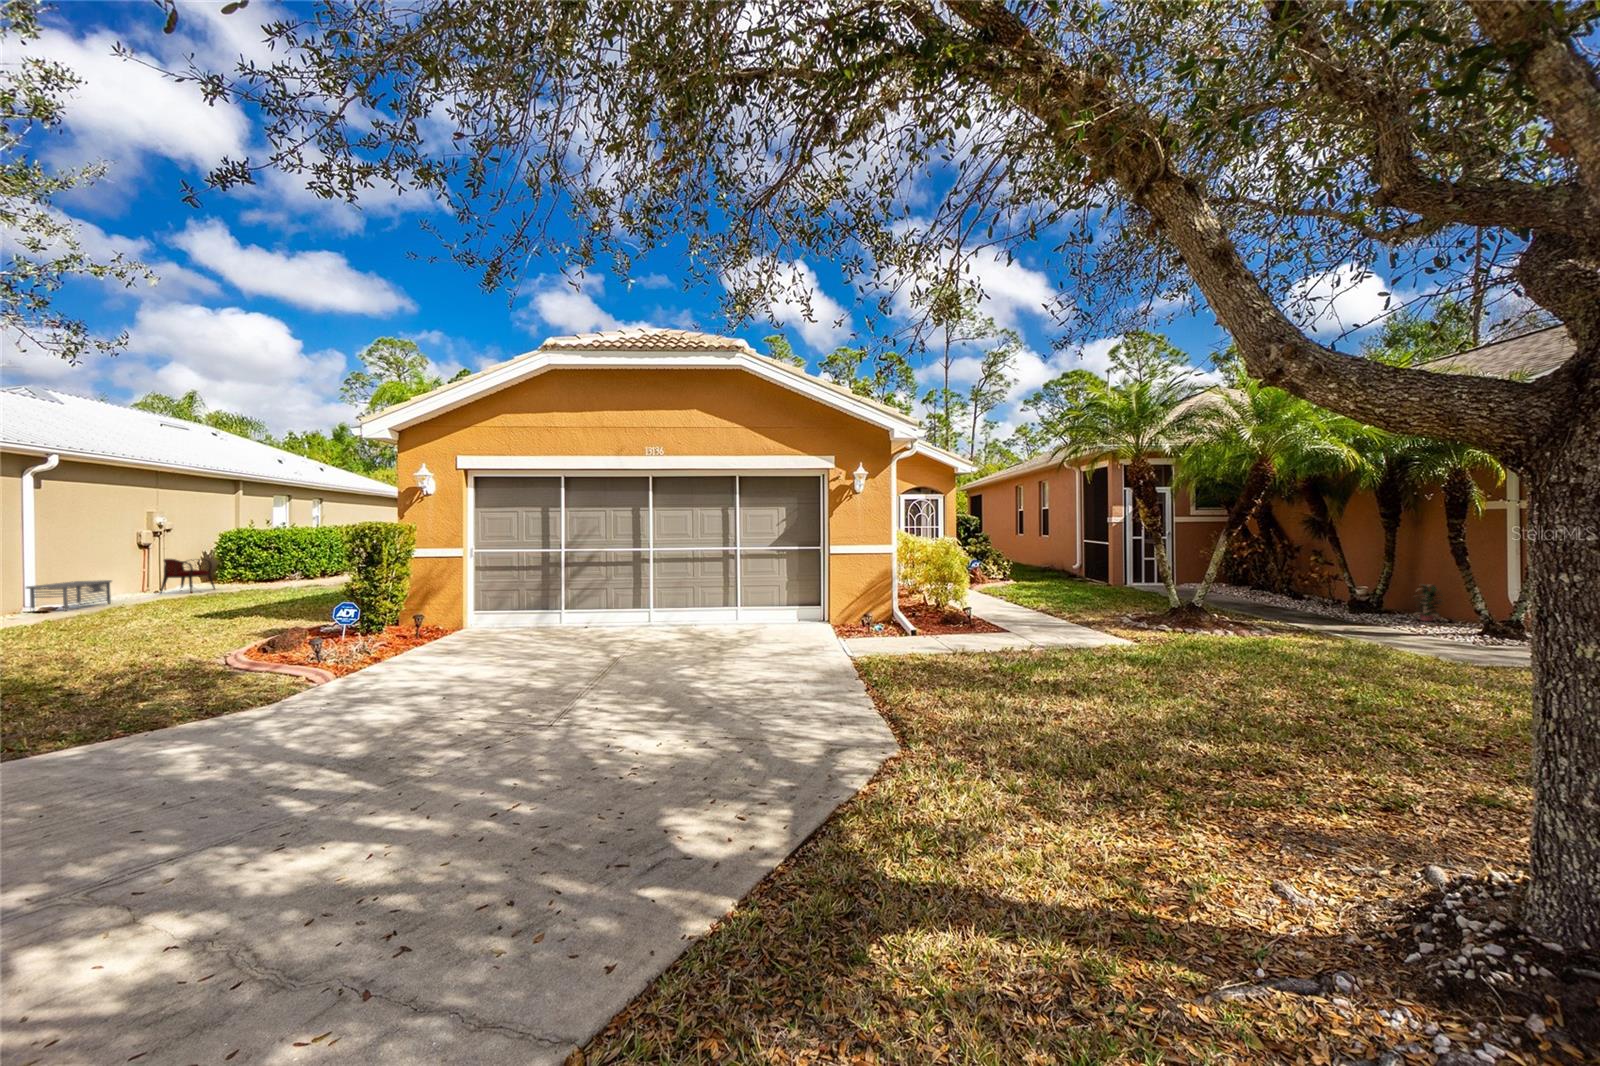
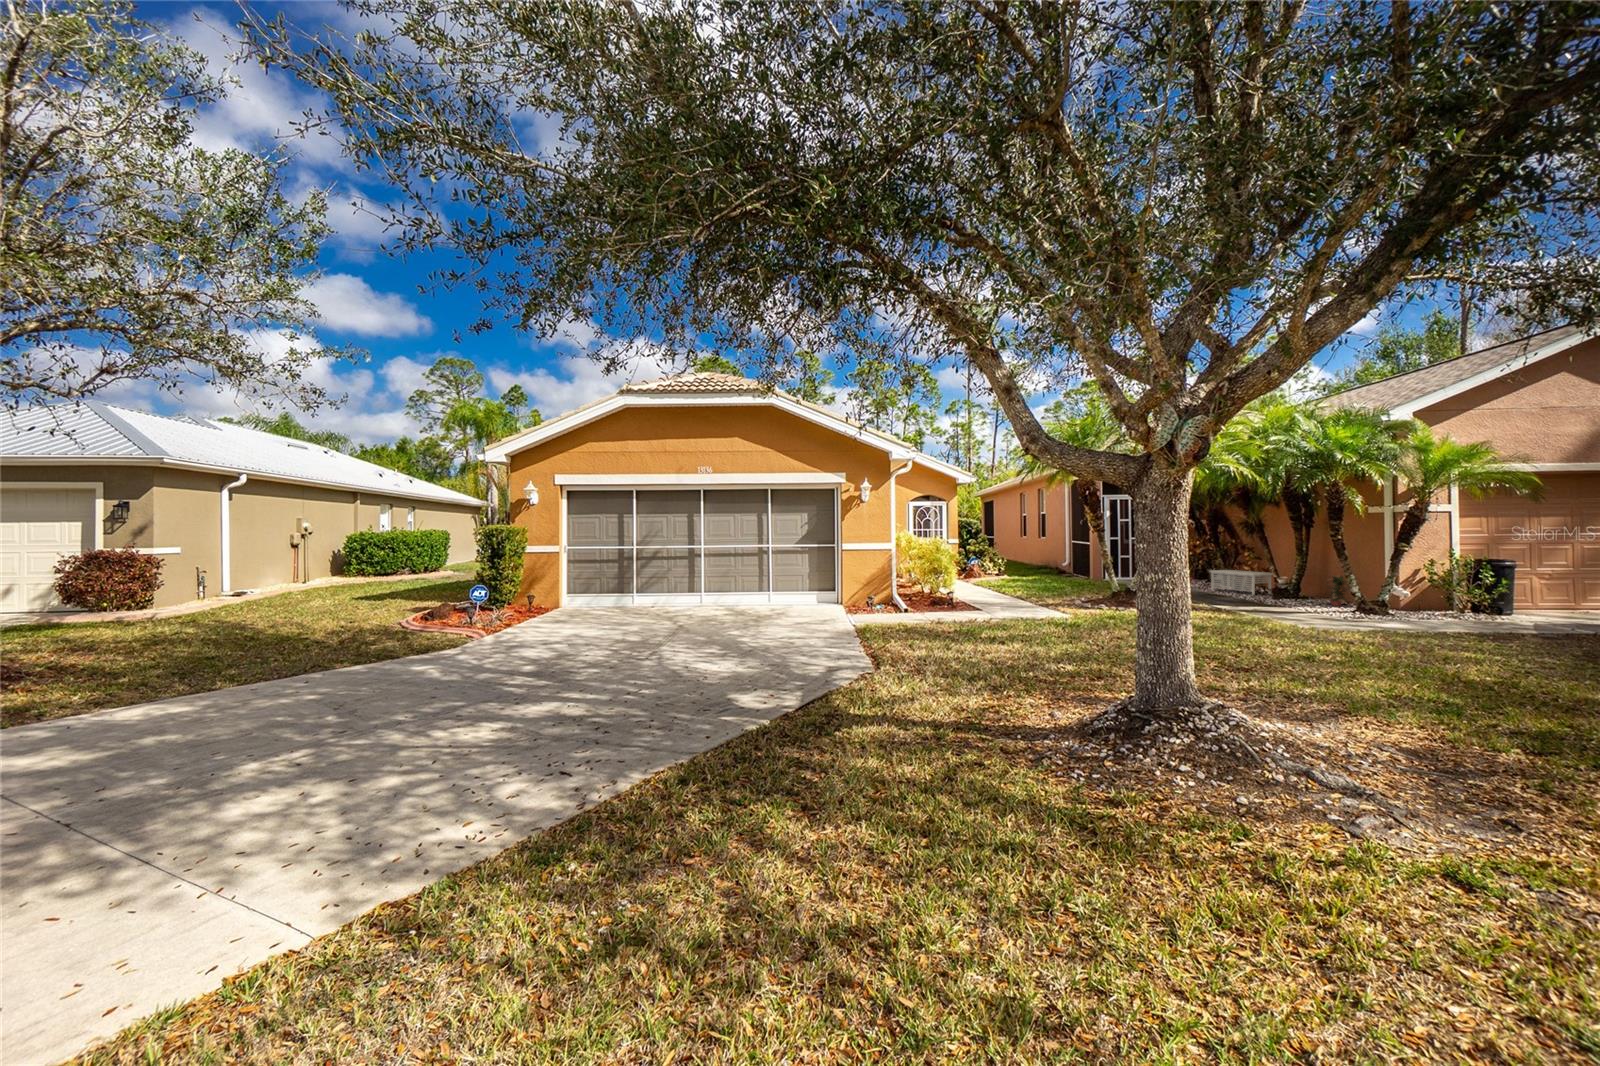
armchair: present [160,559,215,593] -> none [308,556,348,584]
storage bench: present [26,580,112,612] -> present [1210,570,1272,595]

